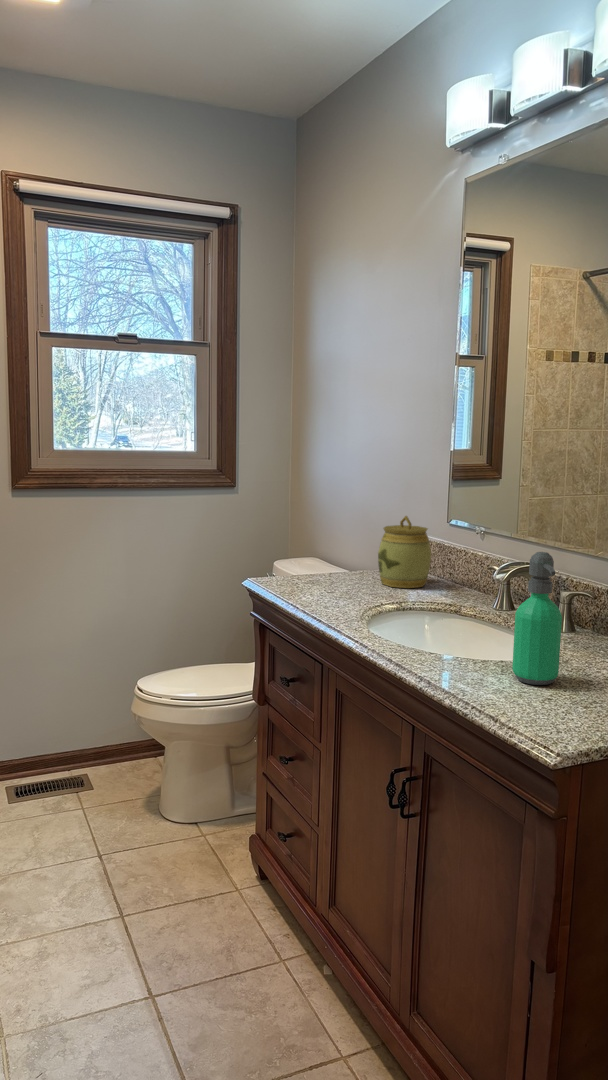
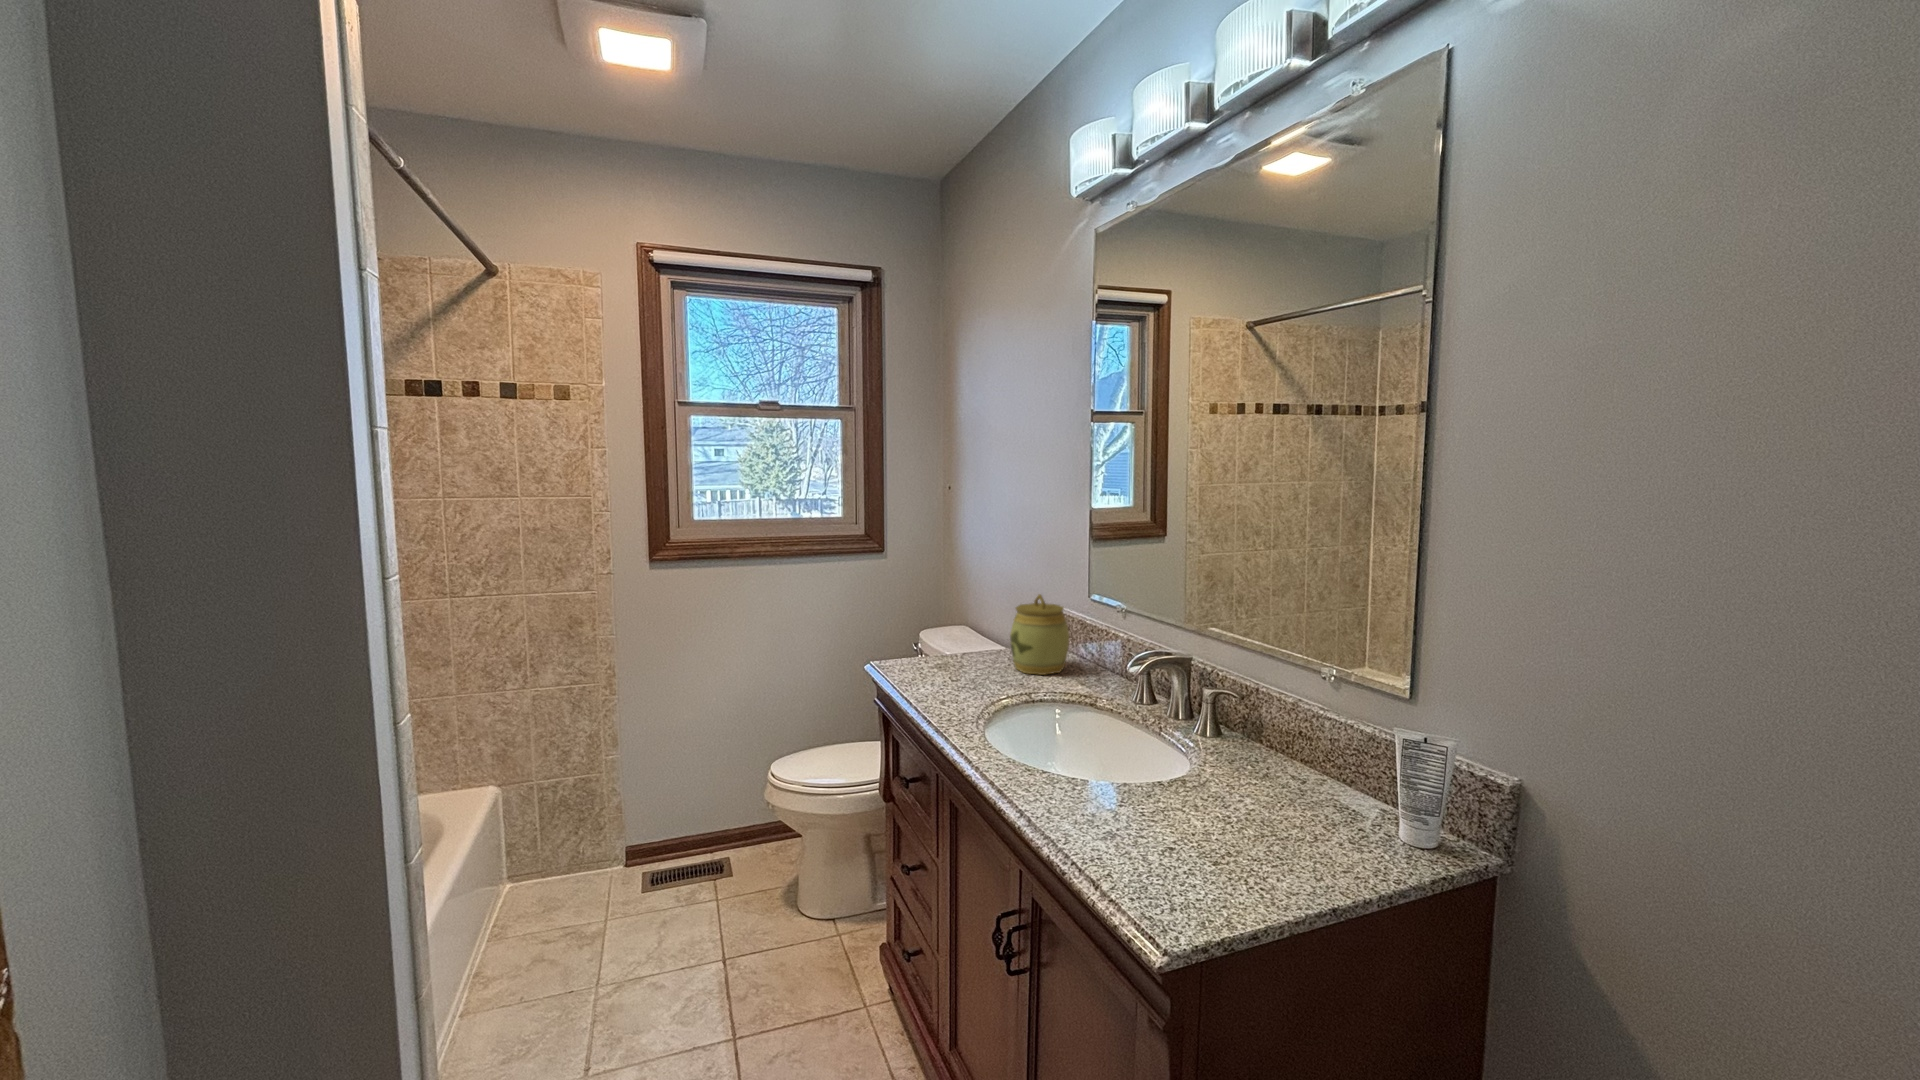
soap dispenser: present [512,552,562,685] -> none [1131,662,1188,825]

